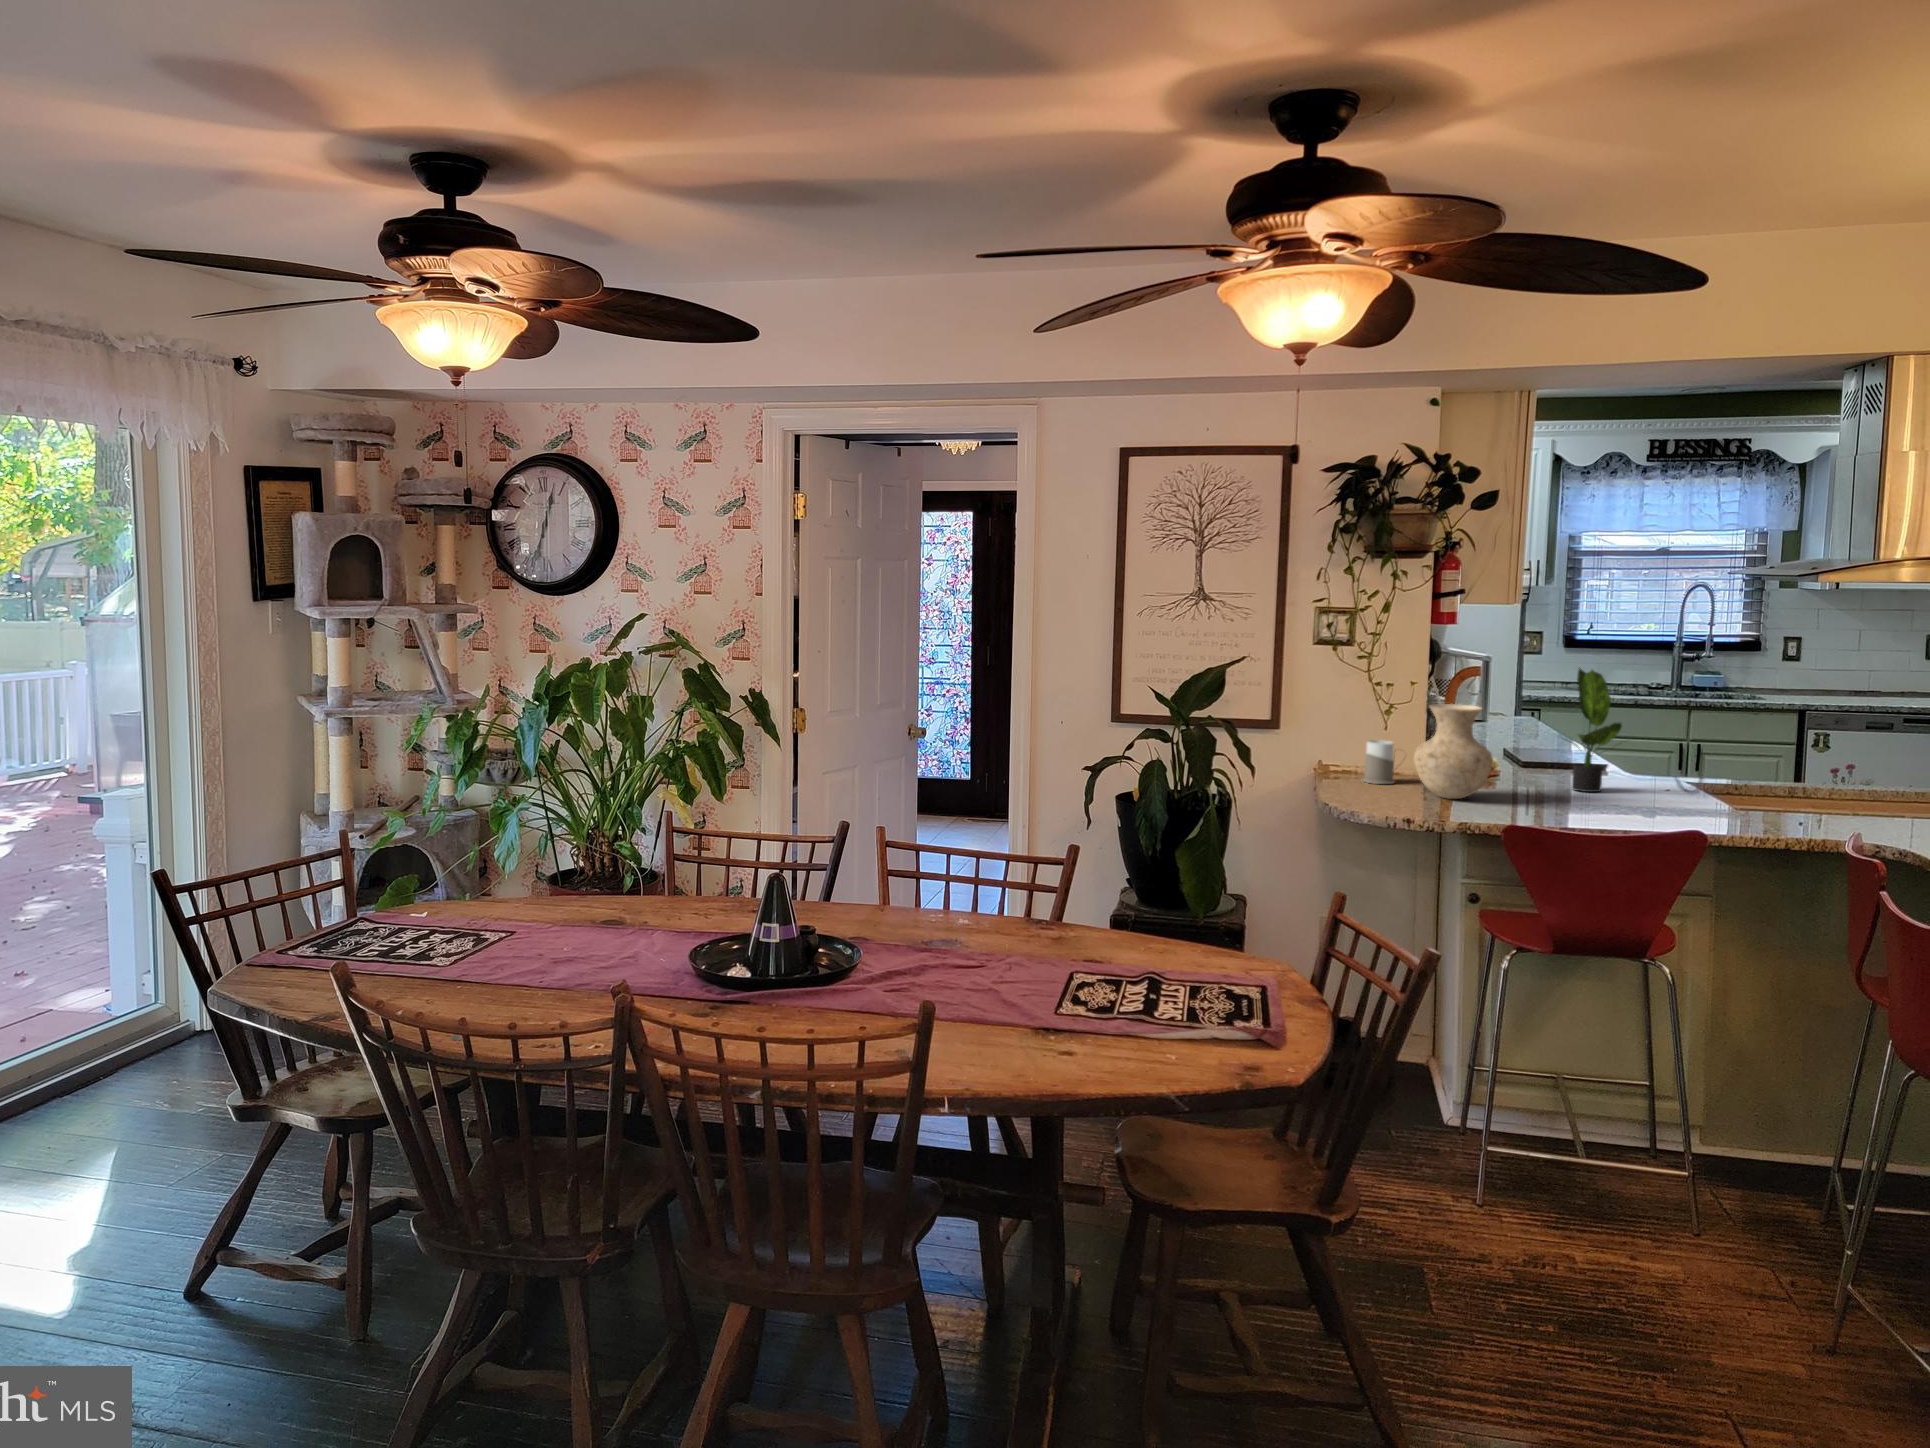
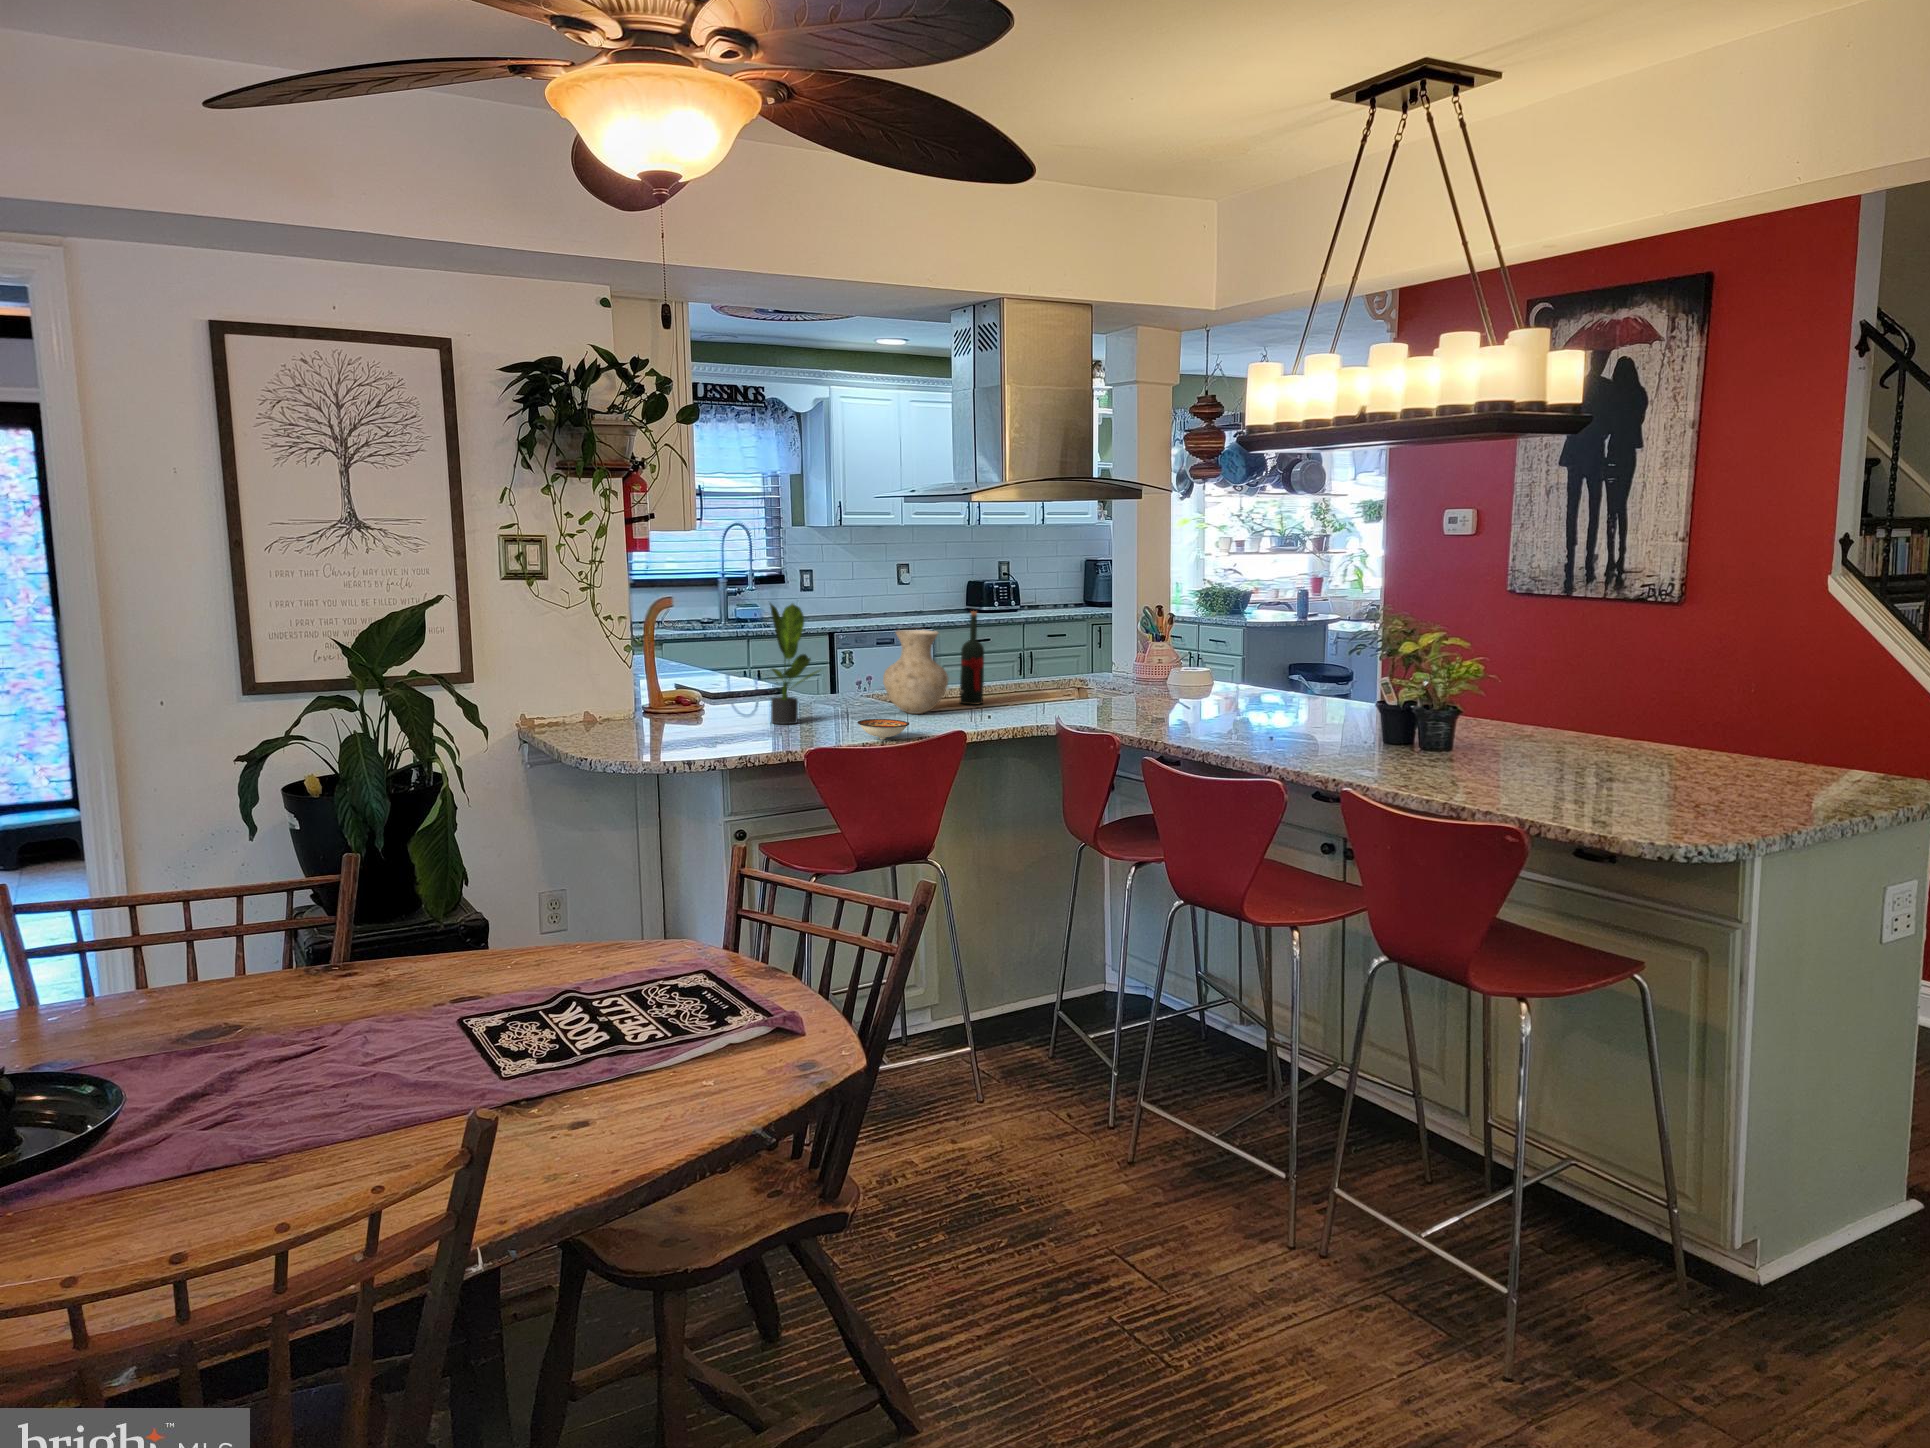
wine bottle: none [1851,688,1890,799] -> present [960,611,984,705]
vase: present [1414,704,1493,799] -> present [883,630,948,714]
mug: present [1361,740,1396,784] -> none [576,691,622,740]
ceramic bowl: none [1638,795,1706,818] -> present [857,719,909,739]

